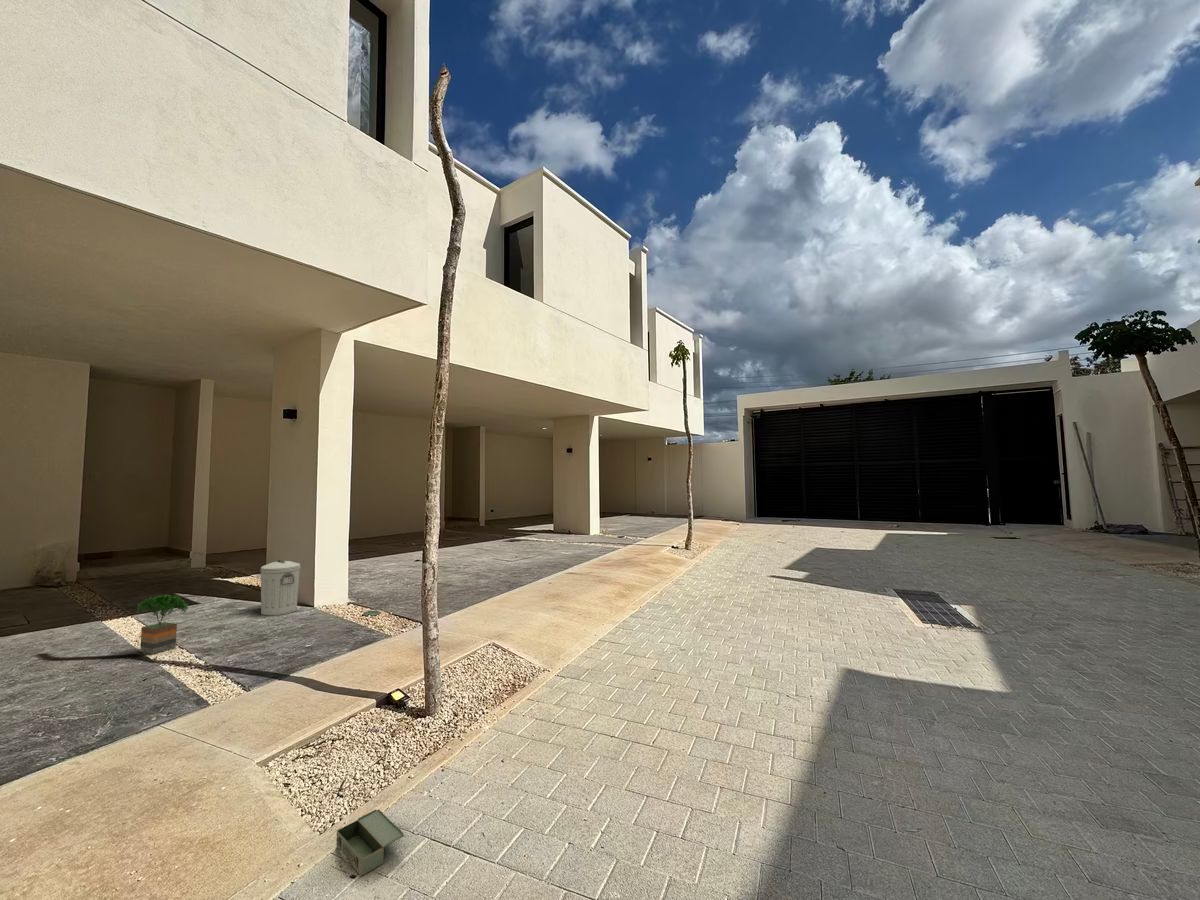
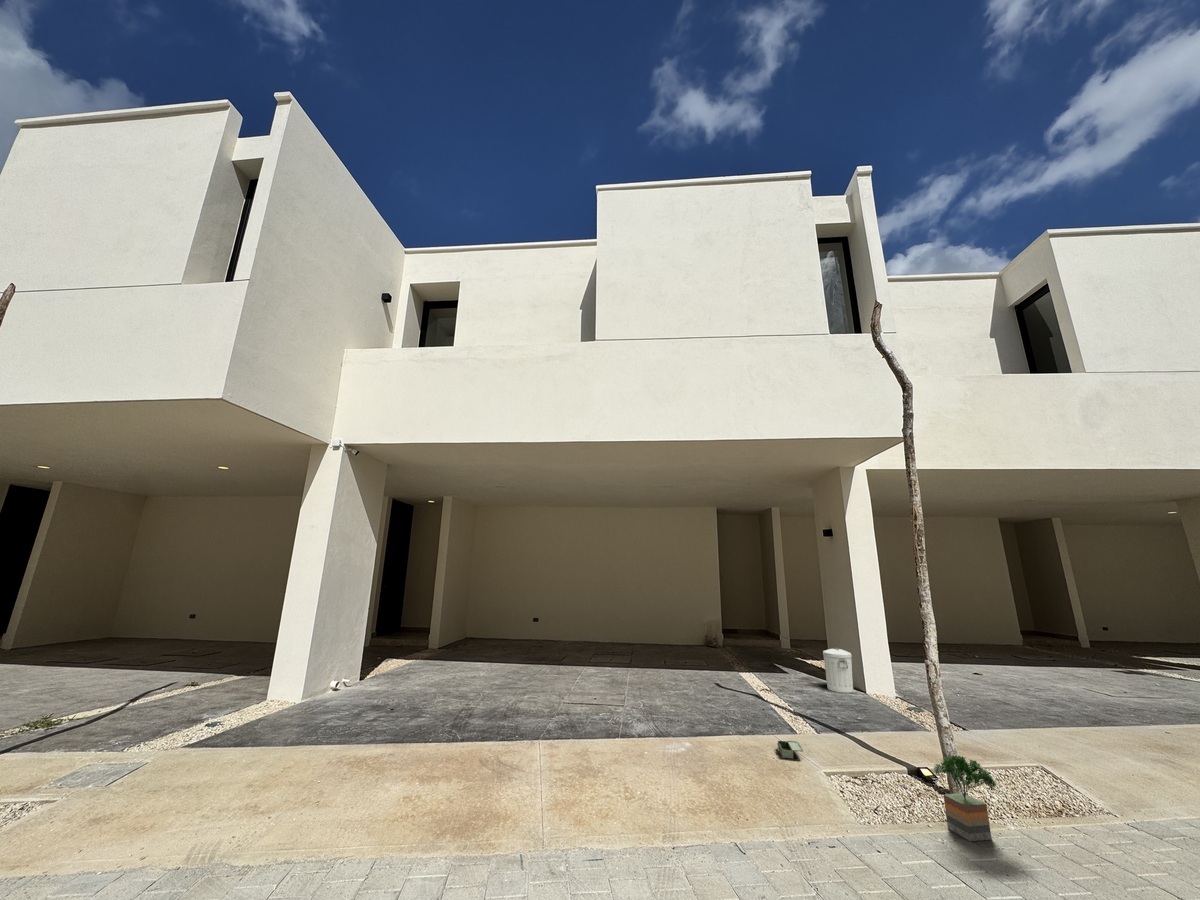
potted tree: present [137,595,188,654] -> present [934,755,997,841]
toolbox: present [336,810,404,876] -> present [777,741,803,759]

